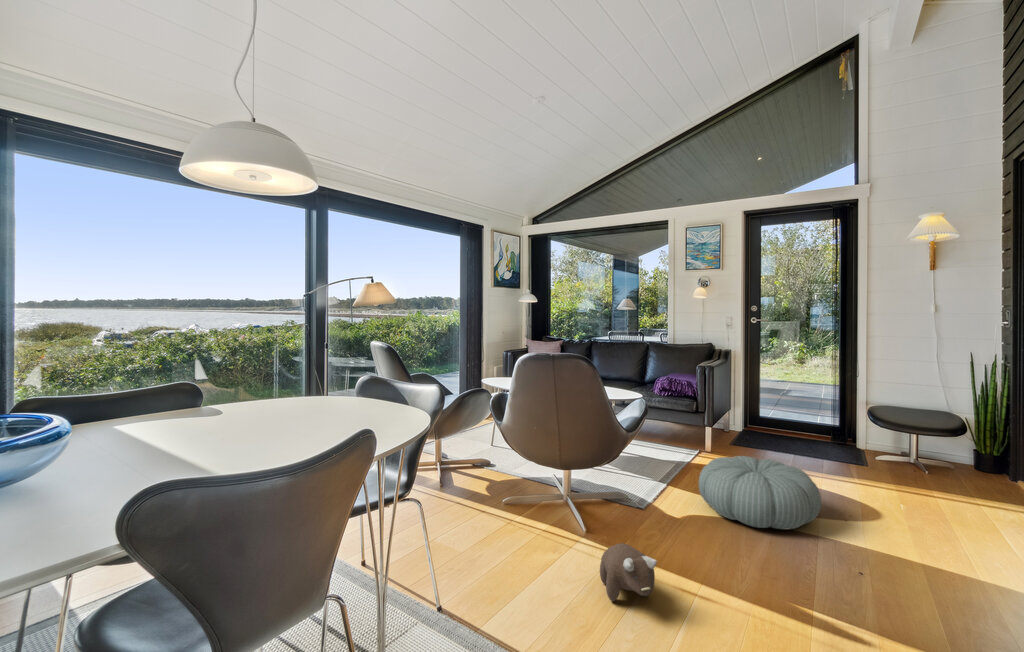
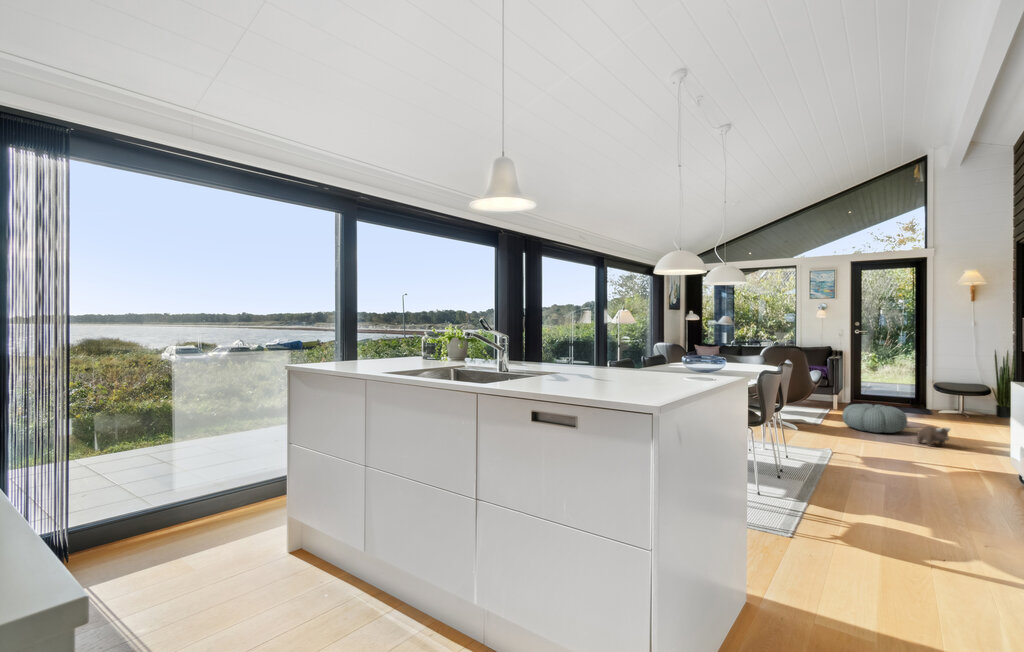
plush toy: present [600,543,657,601] -> present [917,426,950,446]

